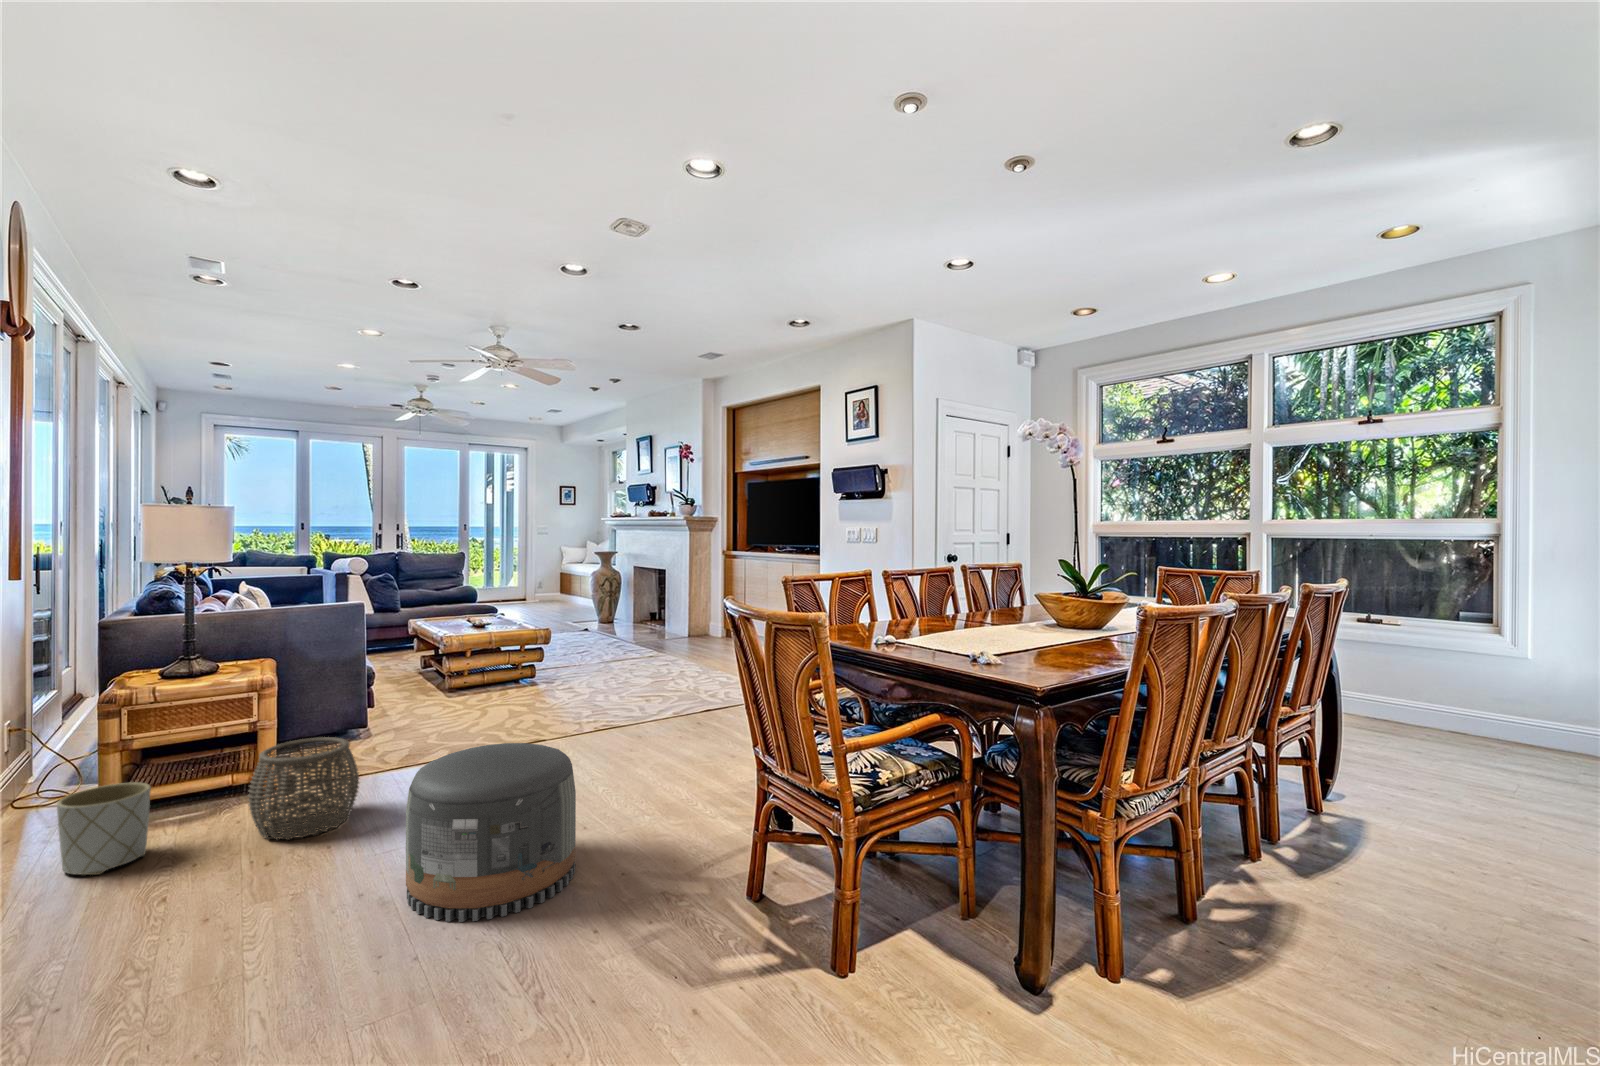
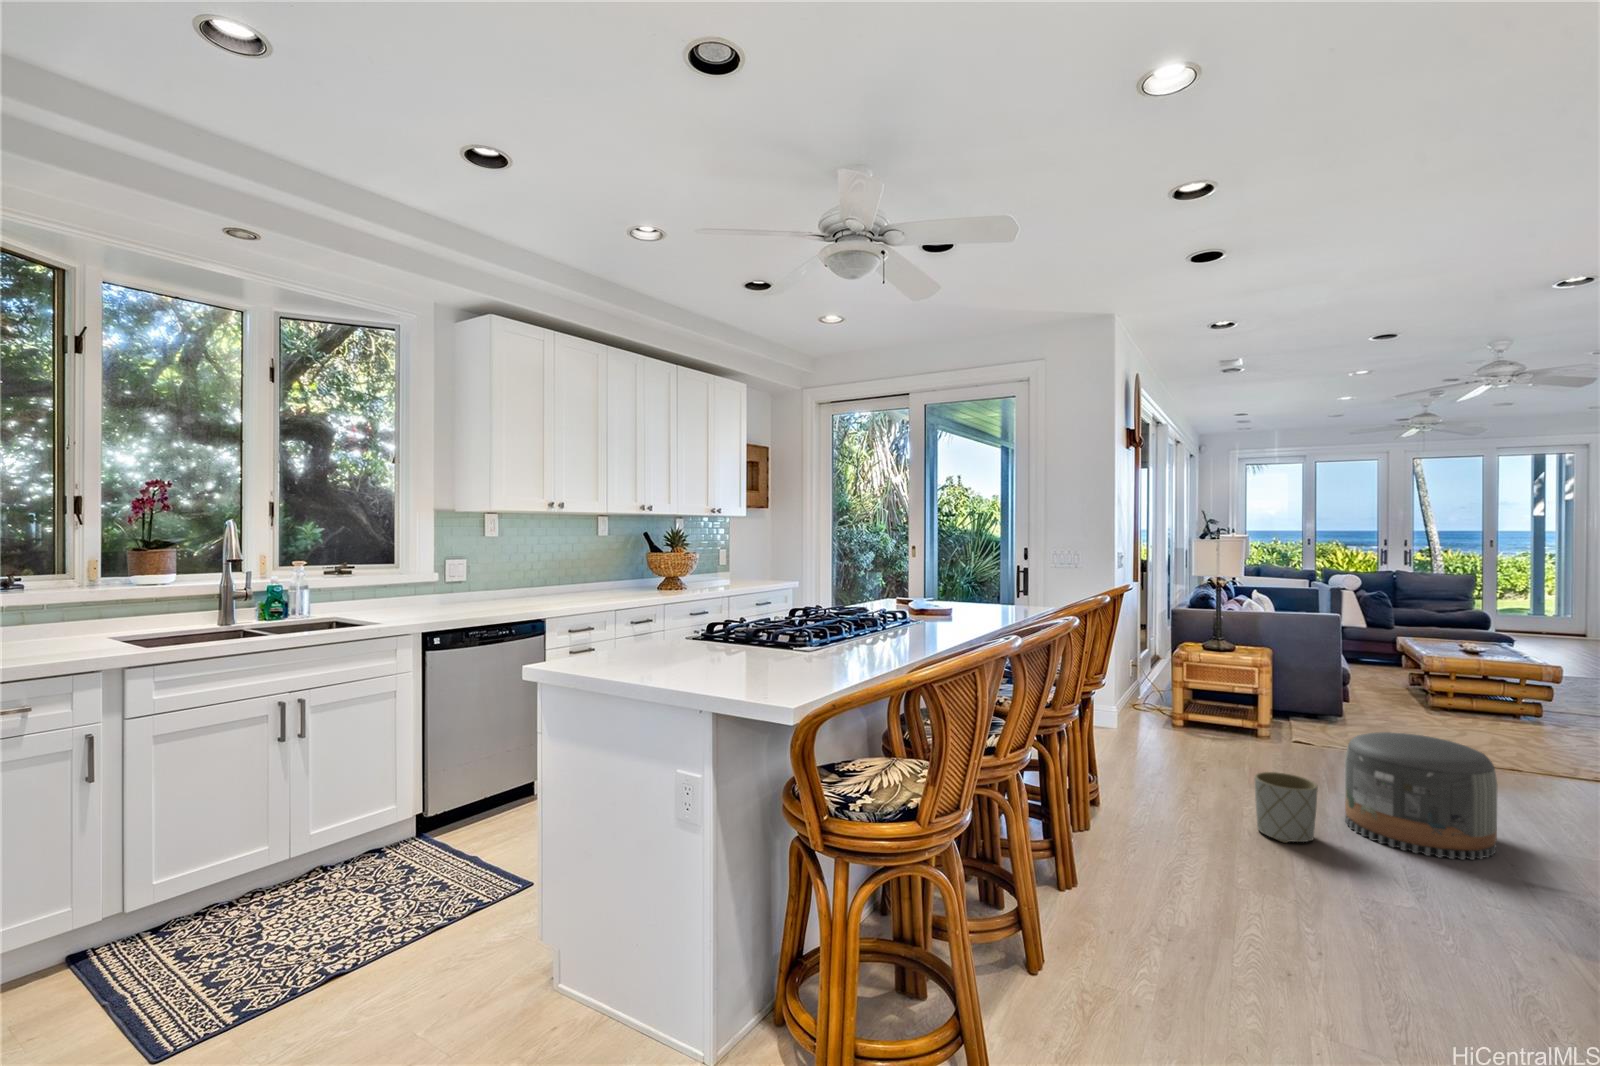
woven basket: present [248,737,359,840] -> none [1250,704,1324,770]
planter: present [57,782,151,875] -> present [1255,772,1318,843]

